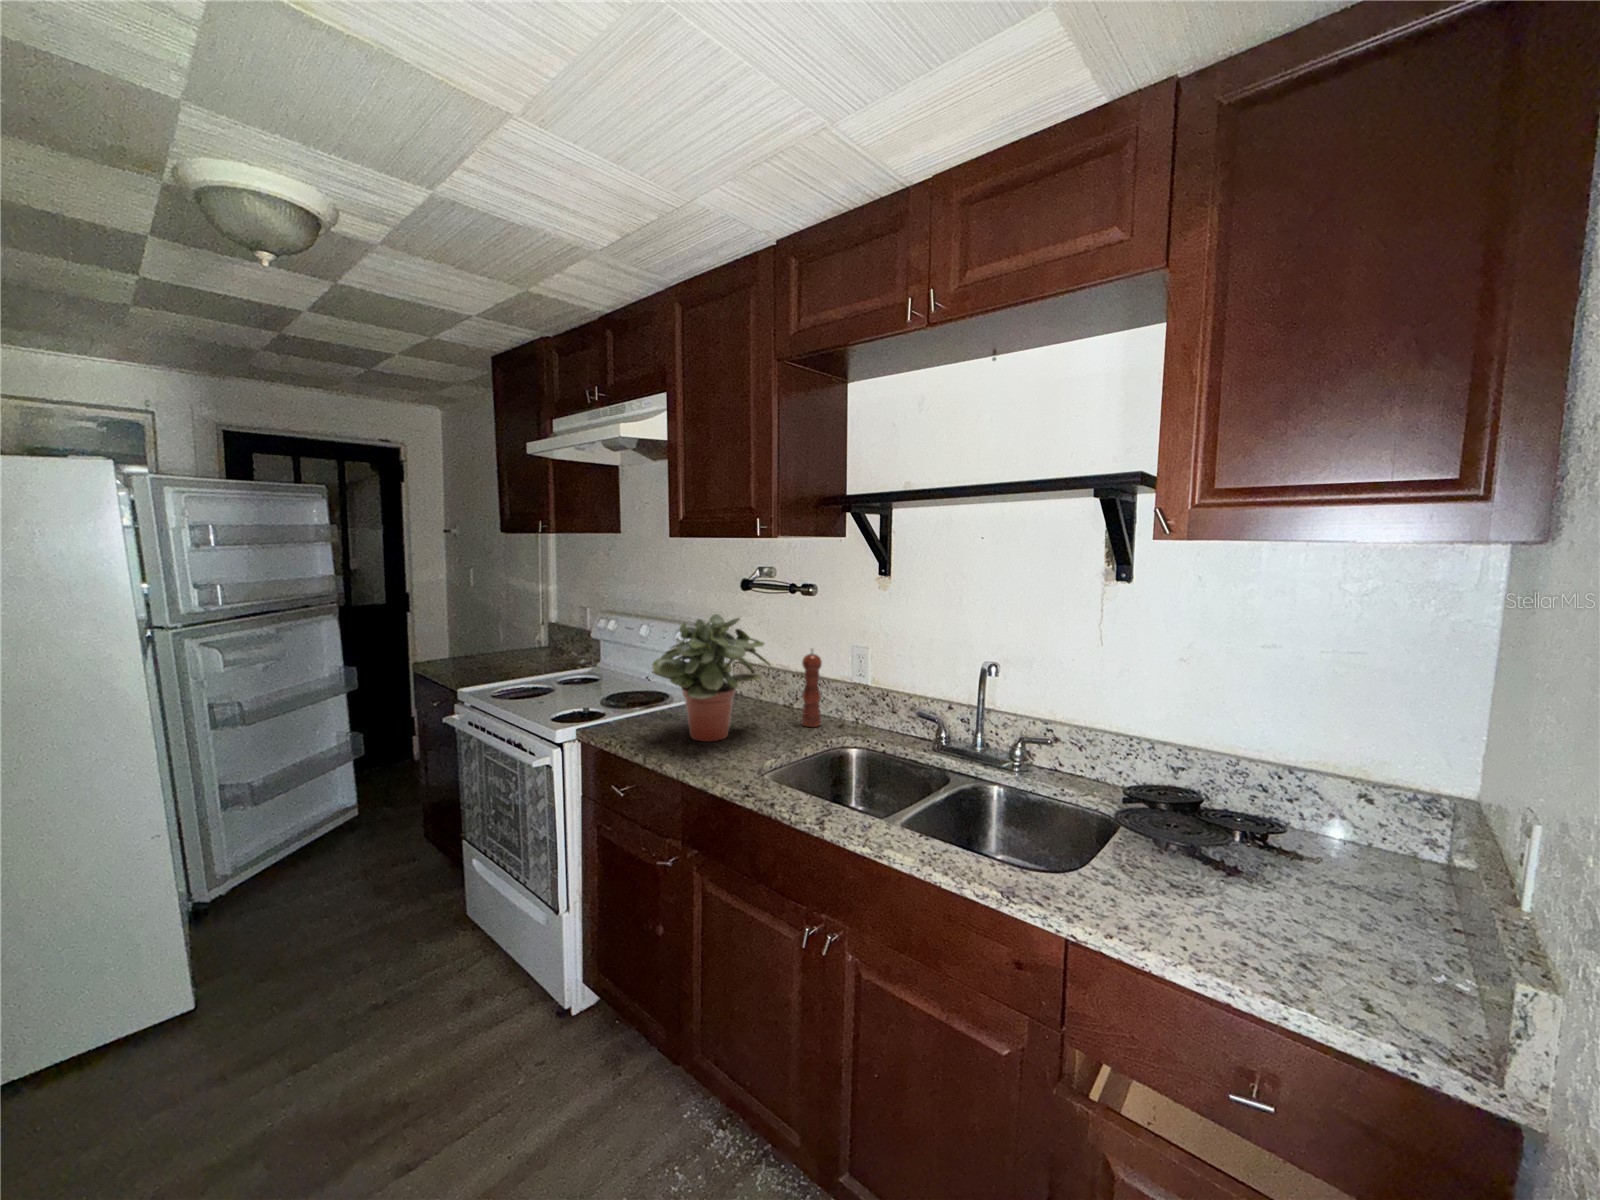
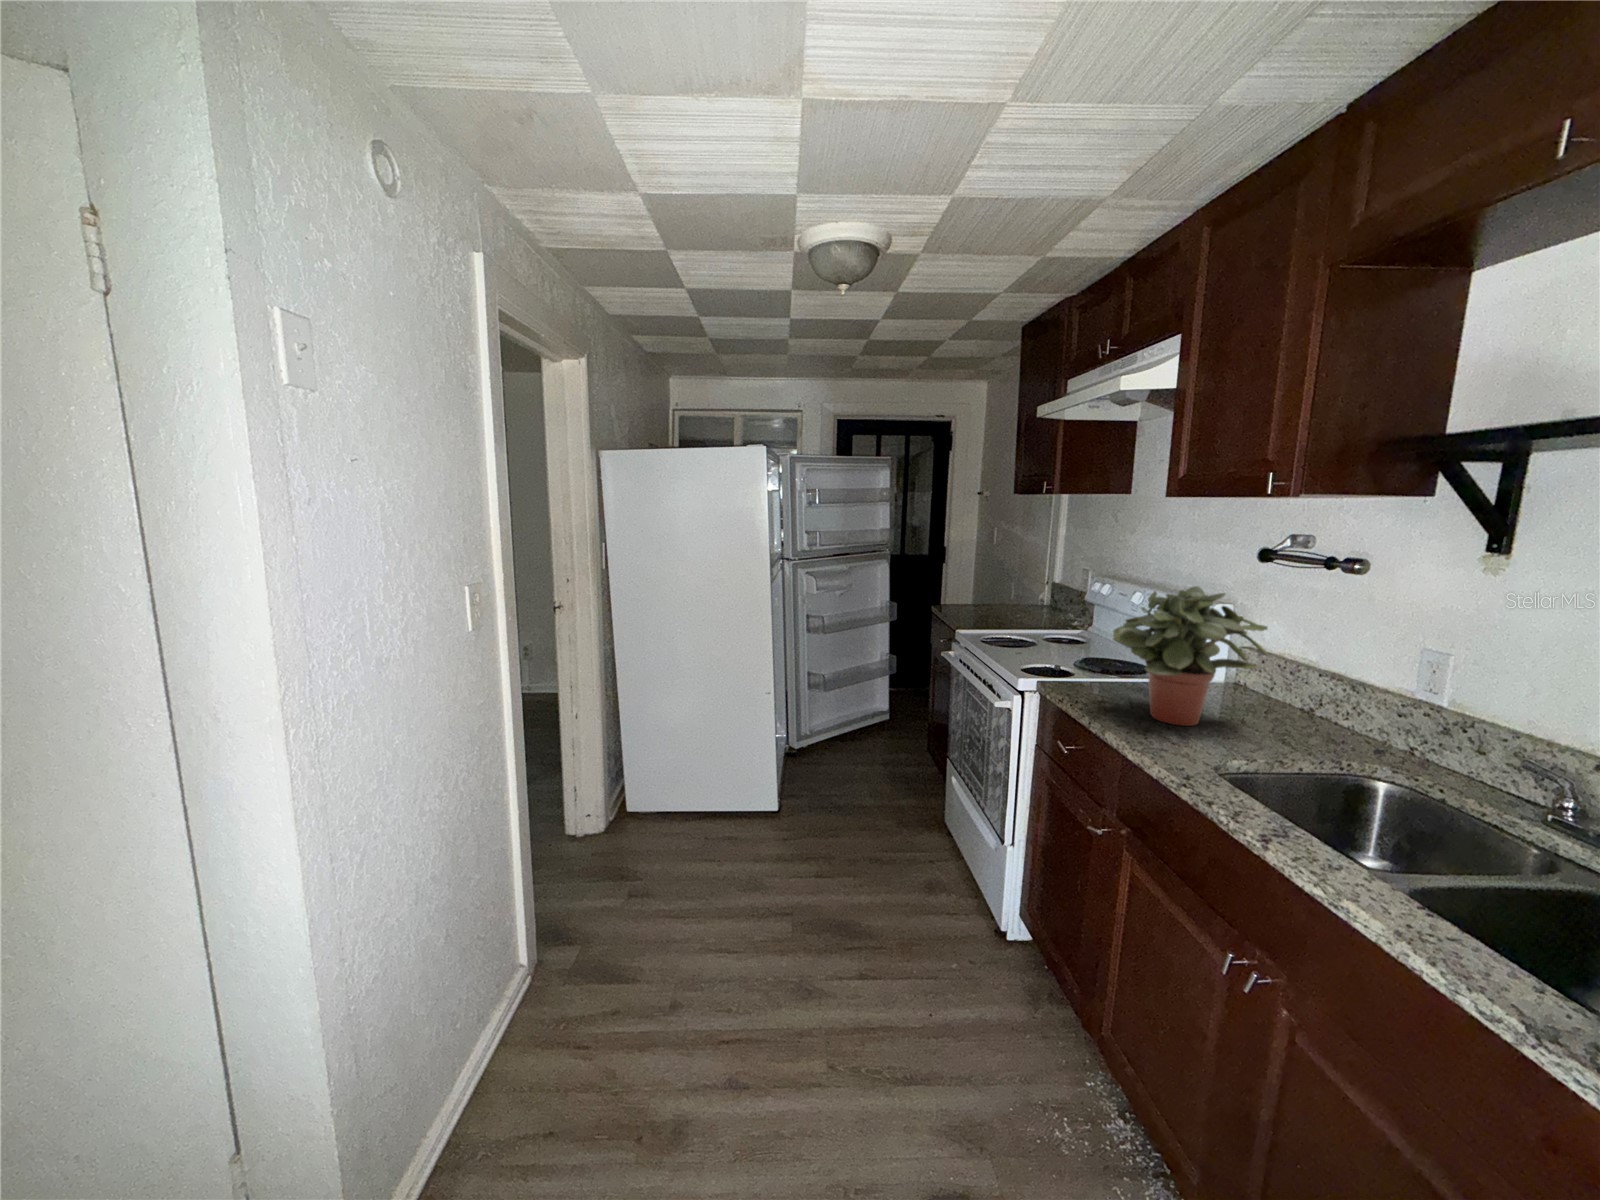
pepper mill: present [801,649,822,727] -> none [1314,644,1360,746]

